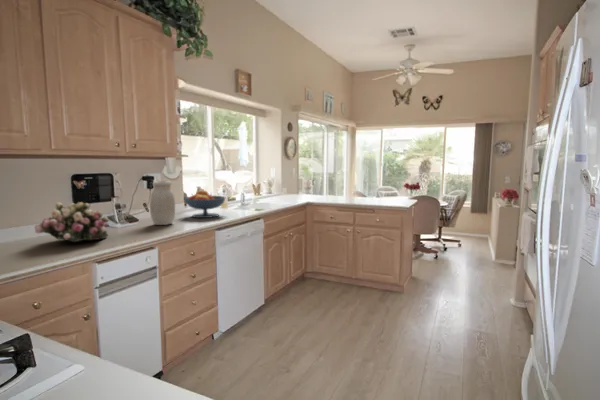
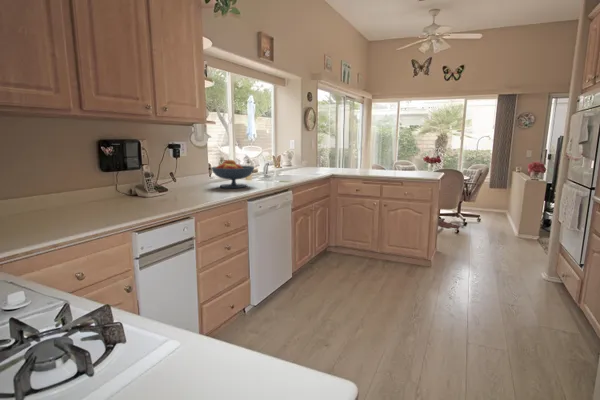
jar: present [150,181,175,225] -> none [179,148,205,195]
flower arrangement: present [35,202,109,242] -> none [63,168,140,210]

